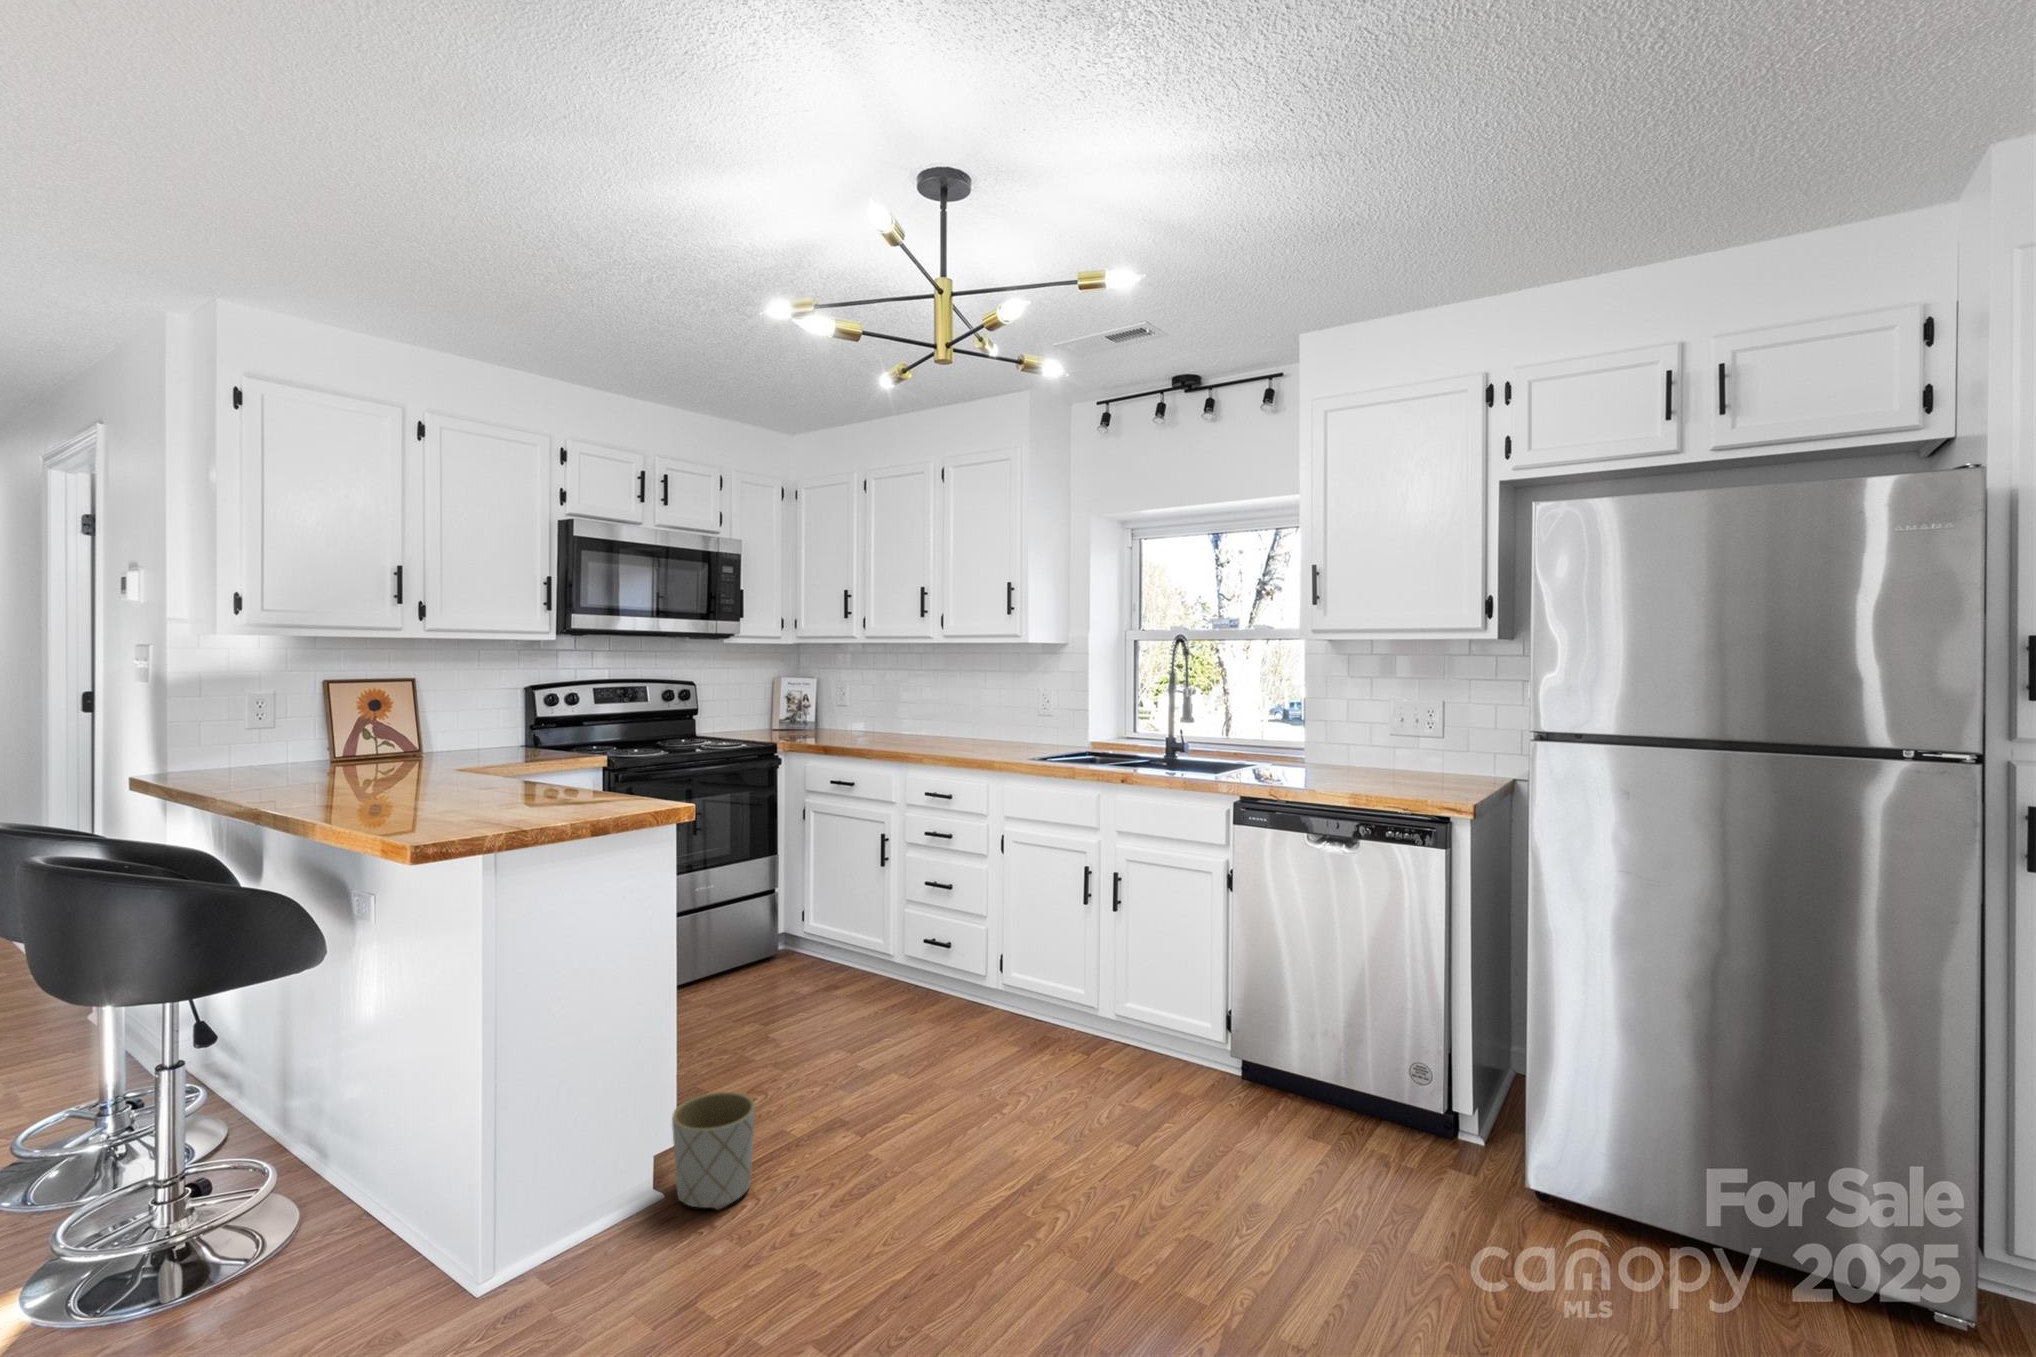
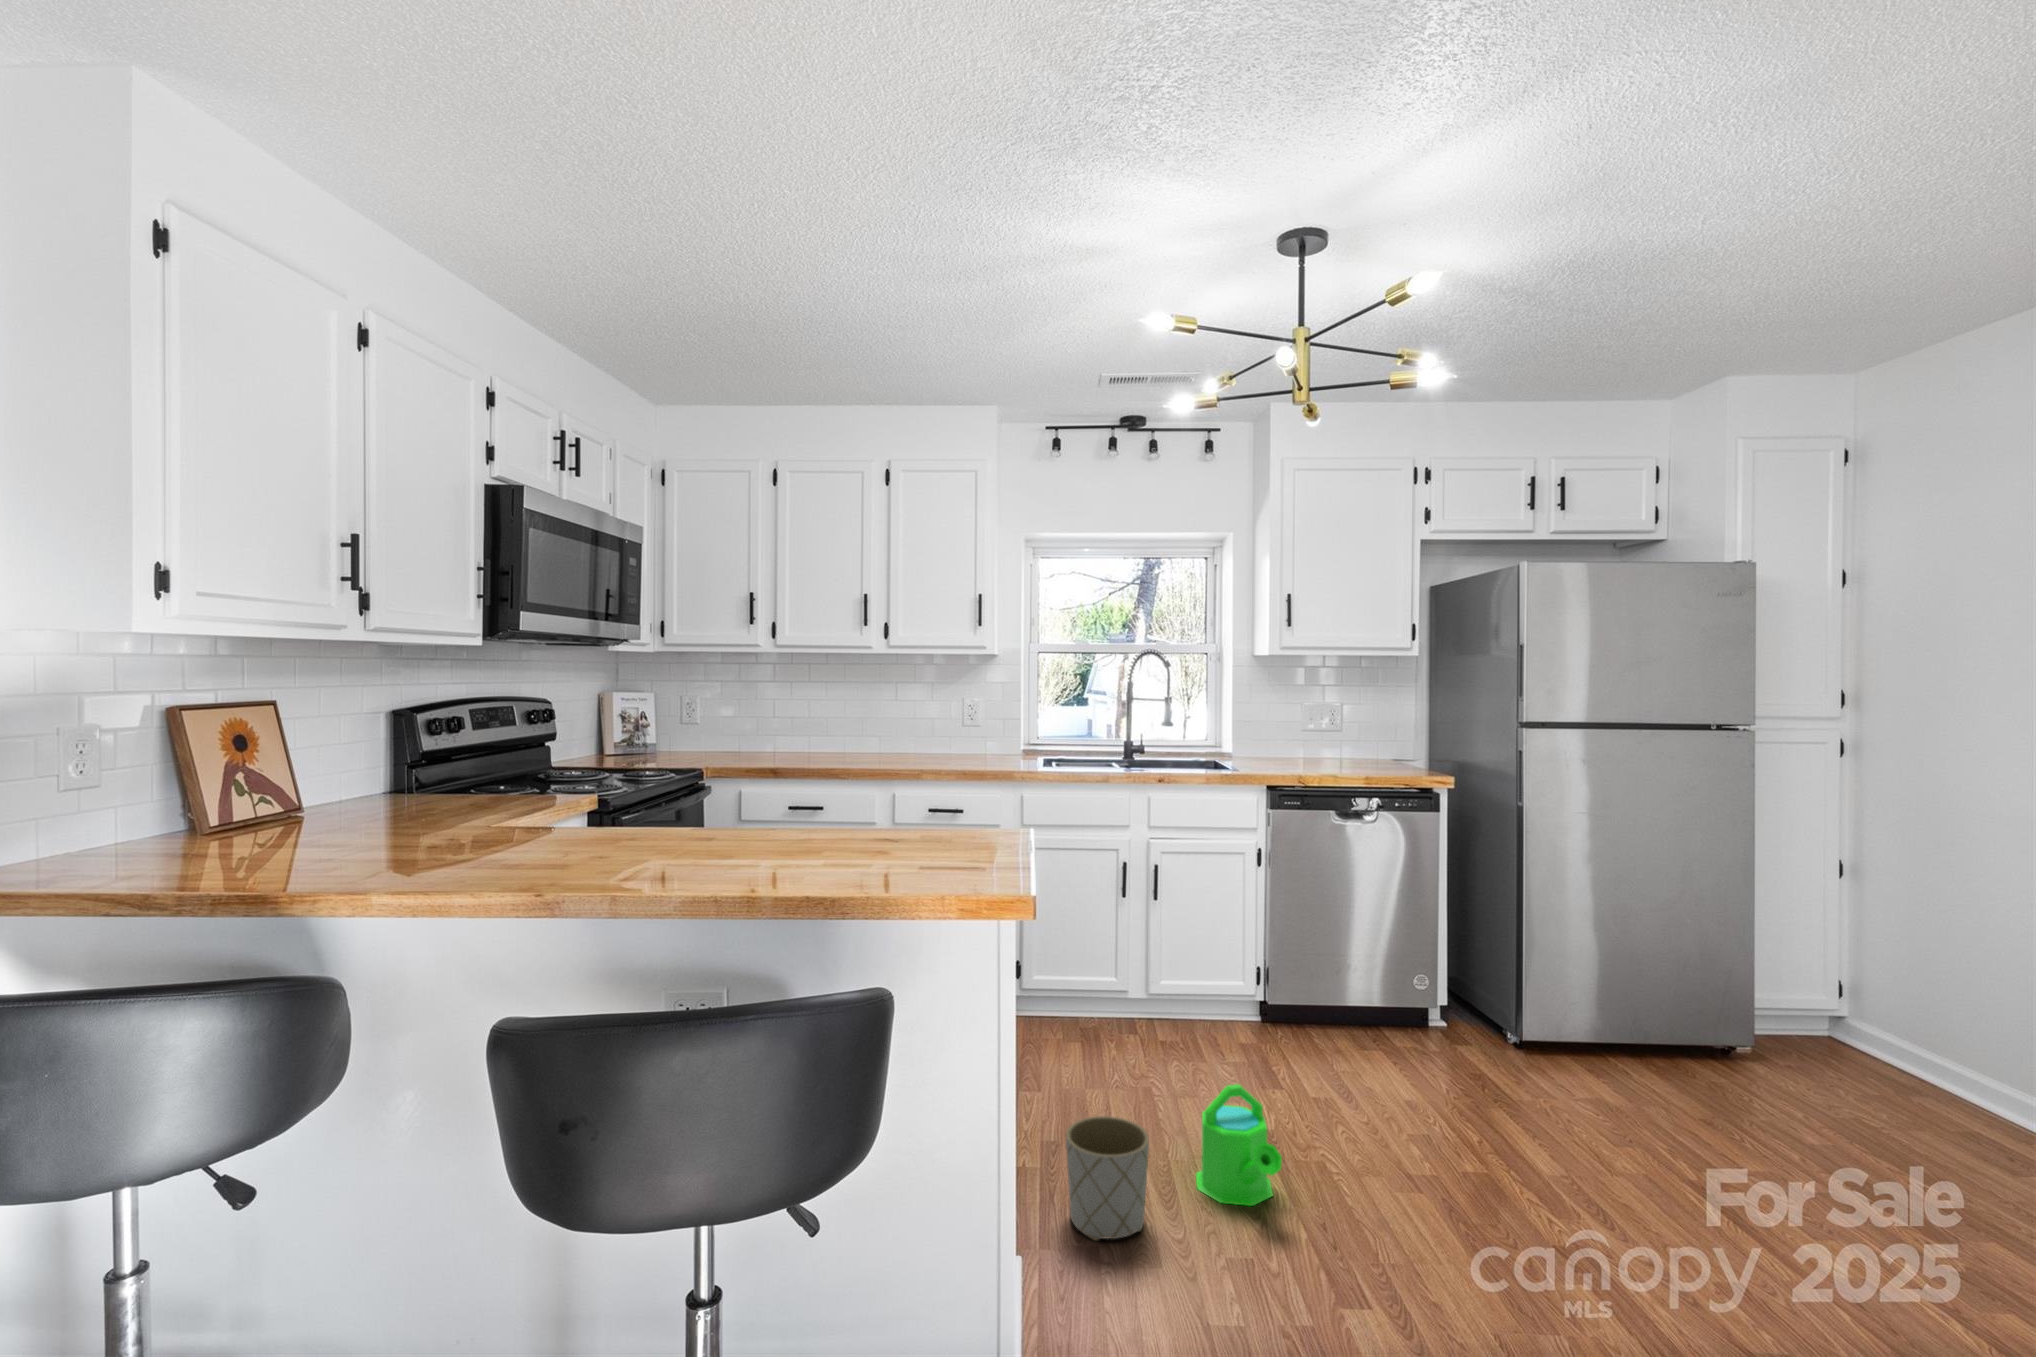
watering can: none [805,1105,903,1235] -> present [1196,1084,1282,1206]

